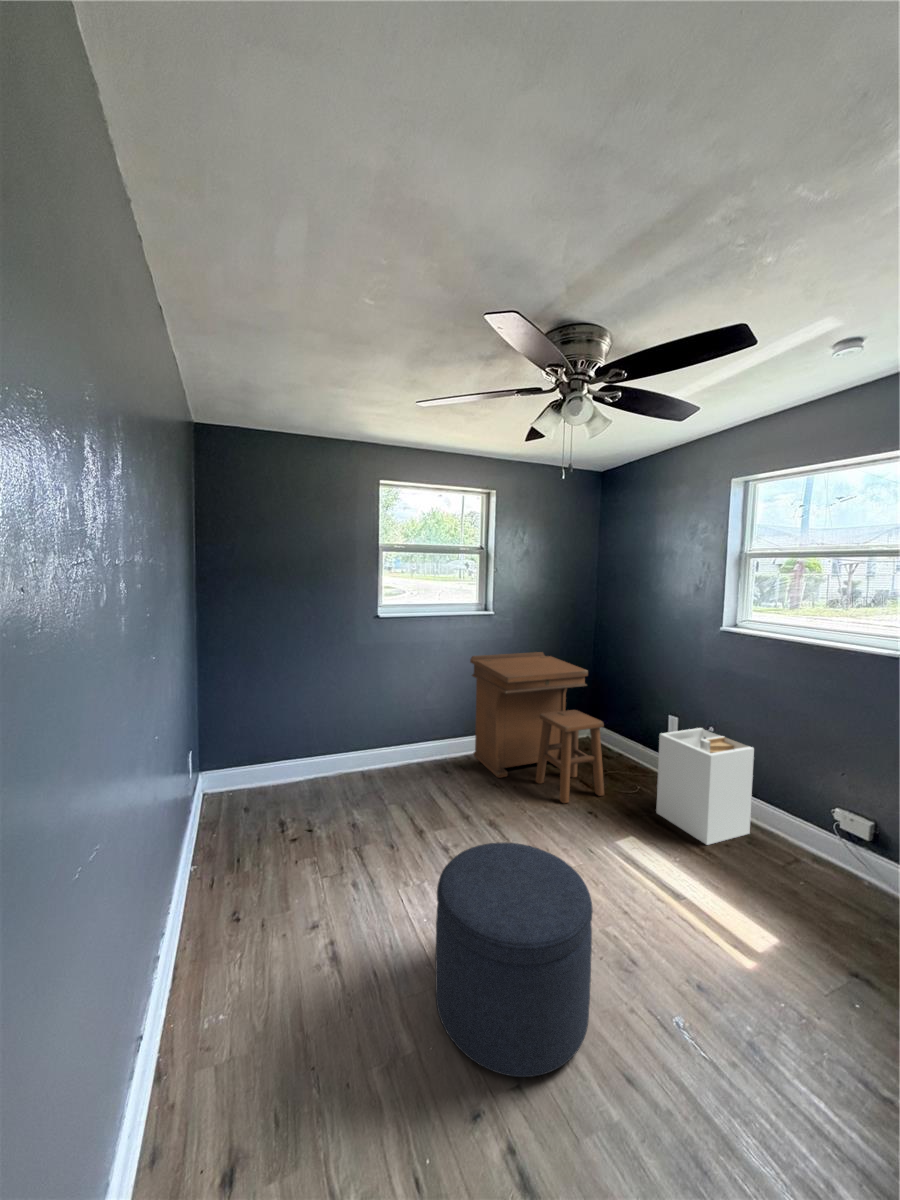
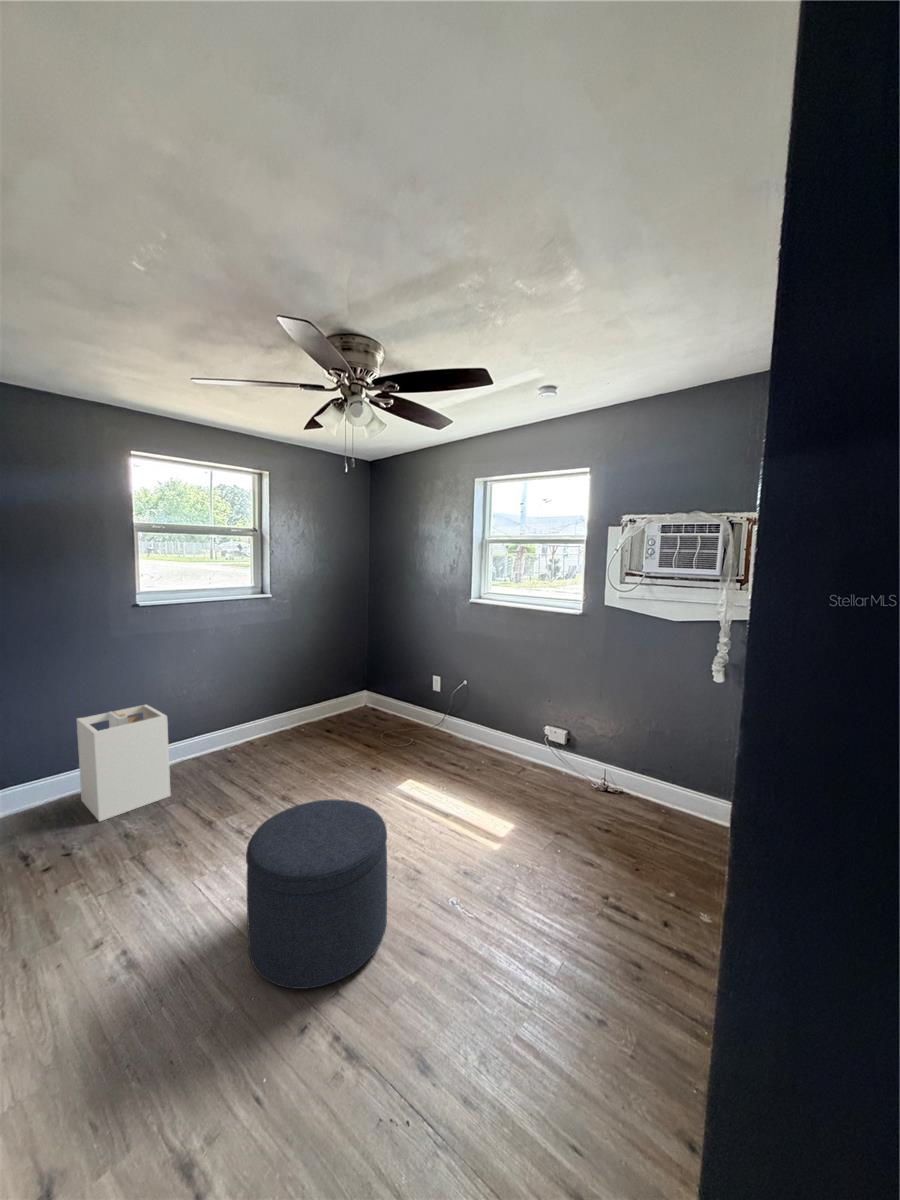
desk: present [470,652,604,803] -> none [250,631,387,766]
laundry hamper: present [656,728,754,845] -> present [77,705,171,821]

